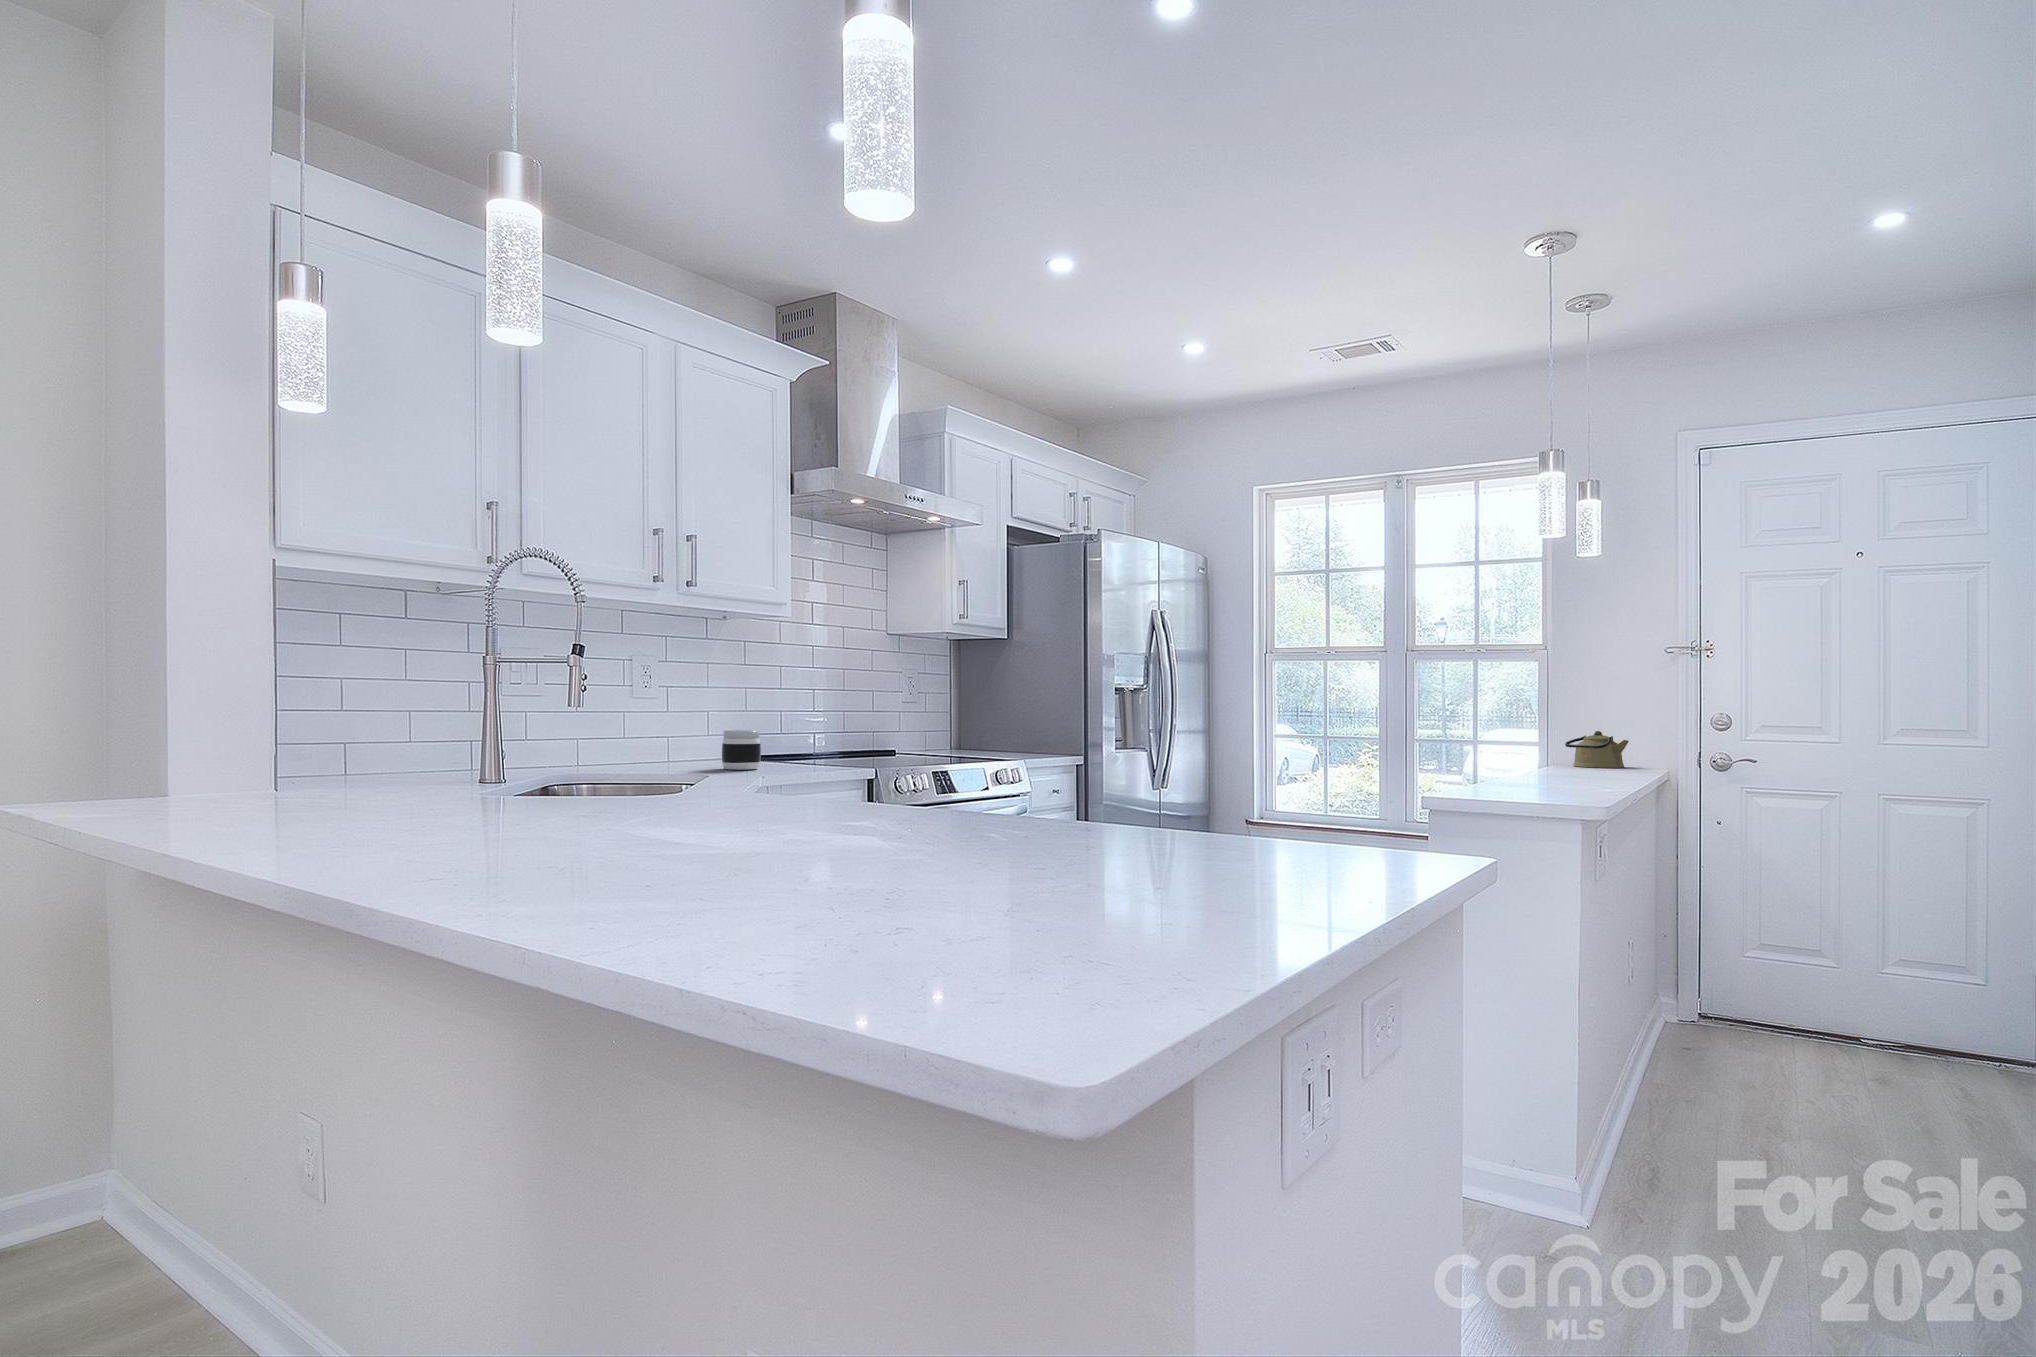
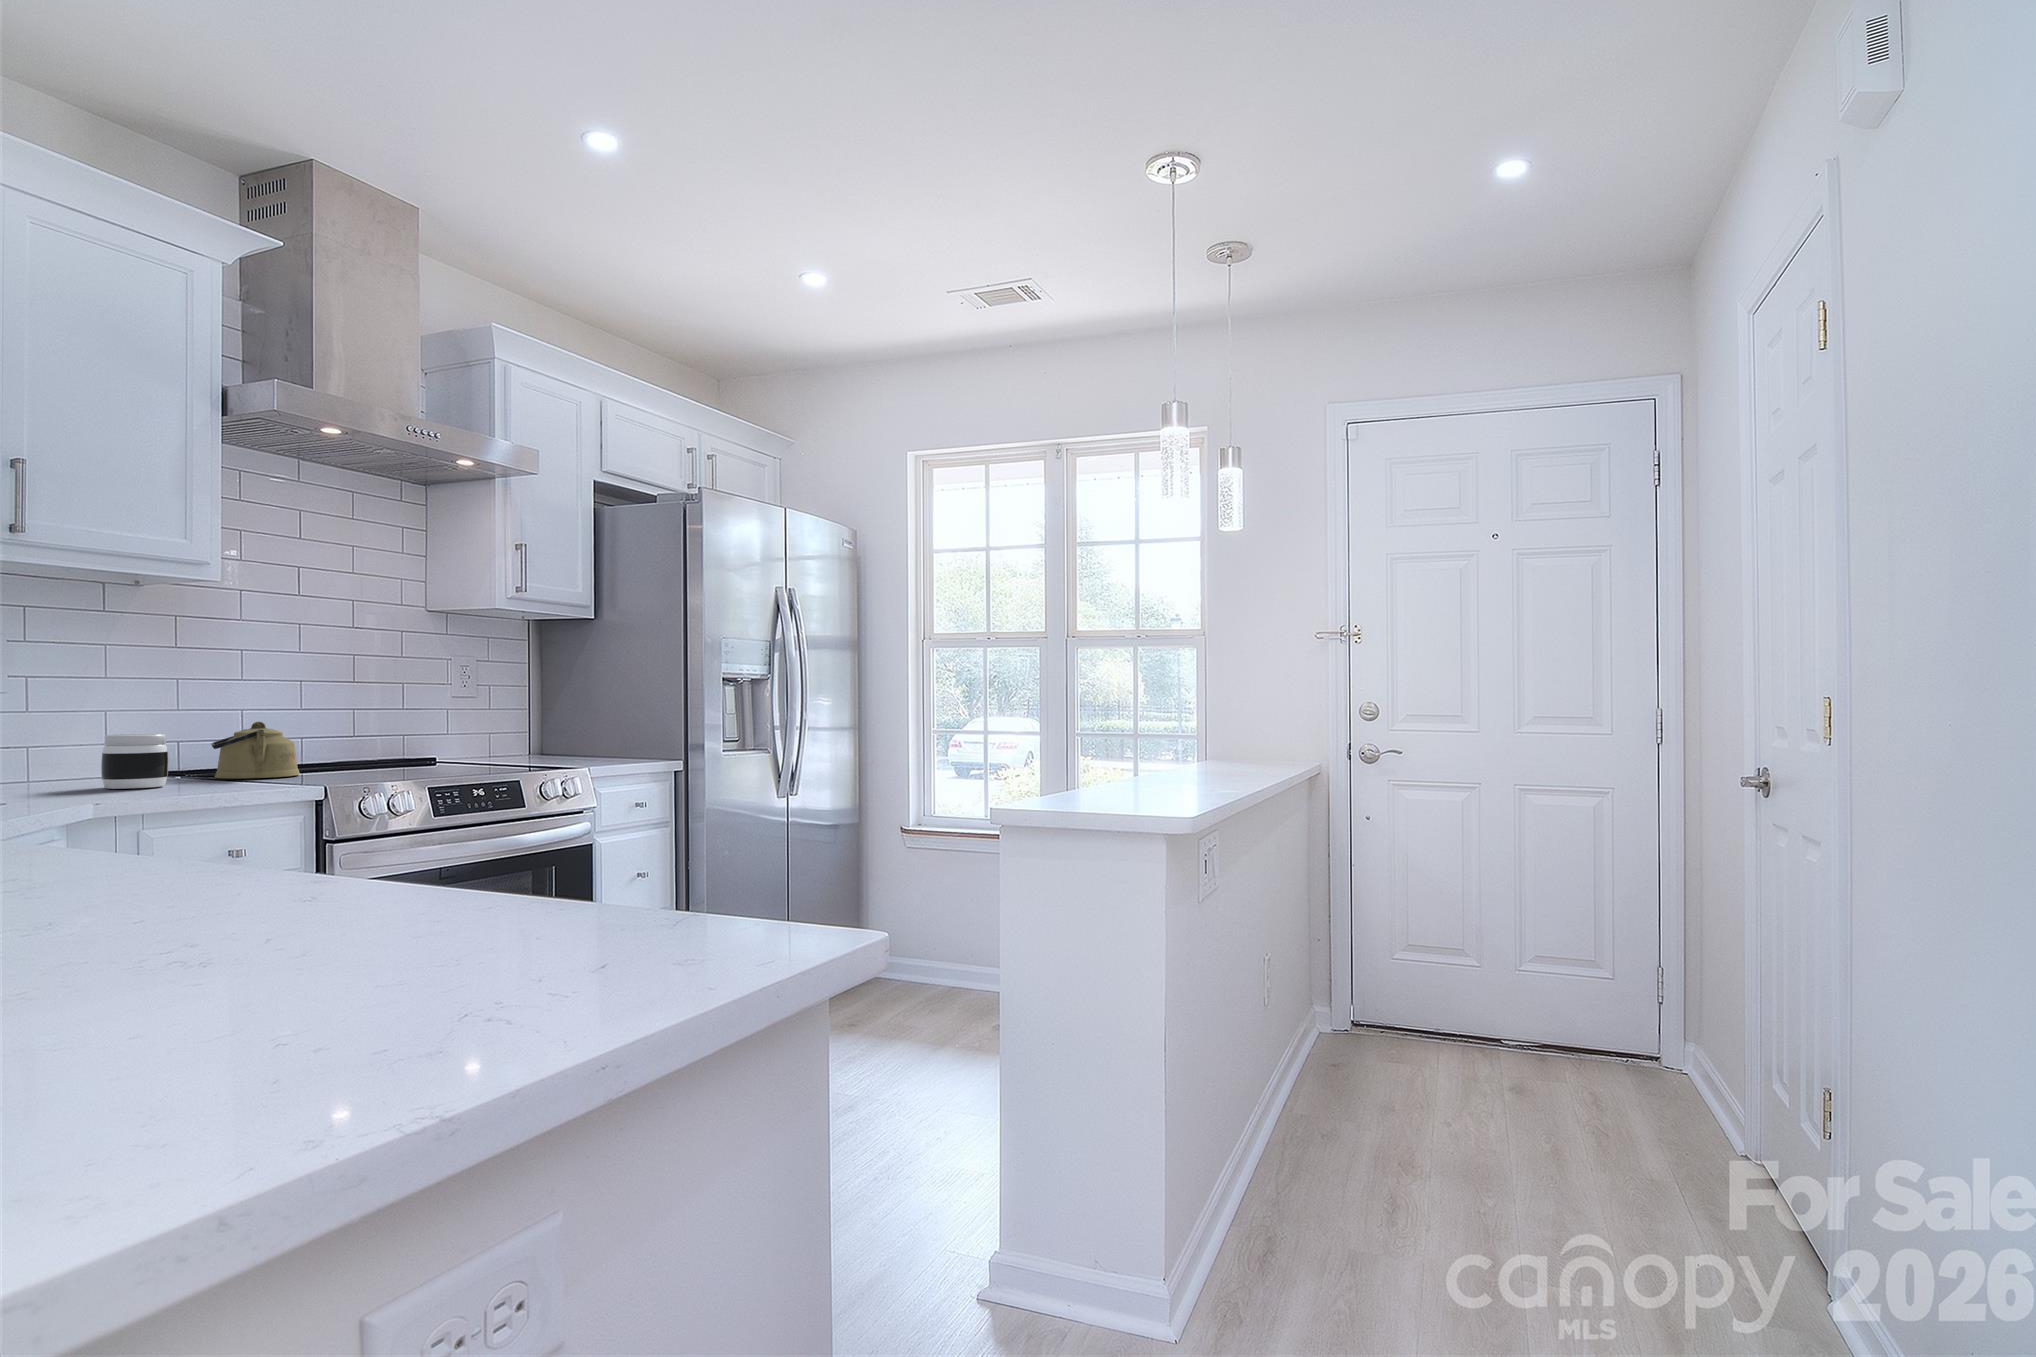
kettle: present [1565,731,1629,768] -> present [211,722,300,779]

